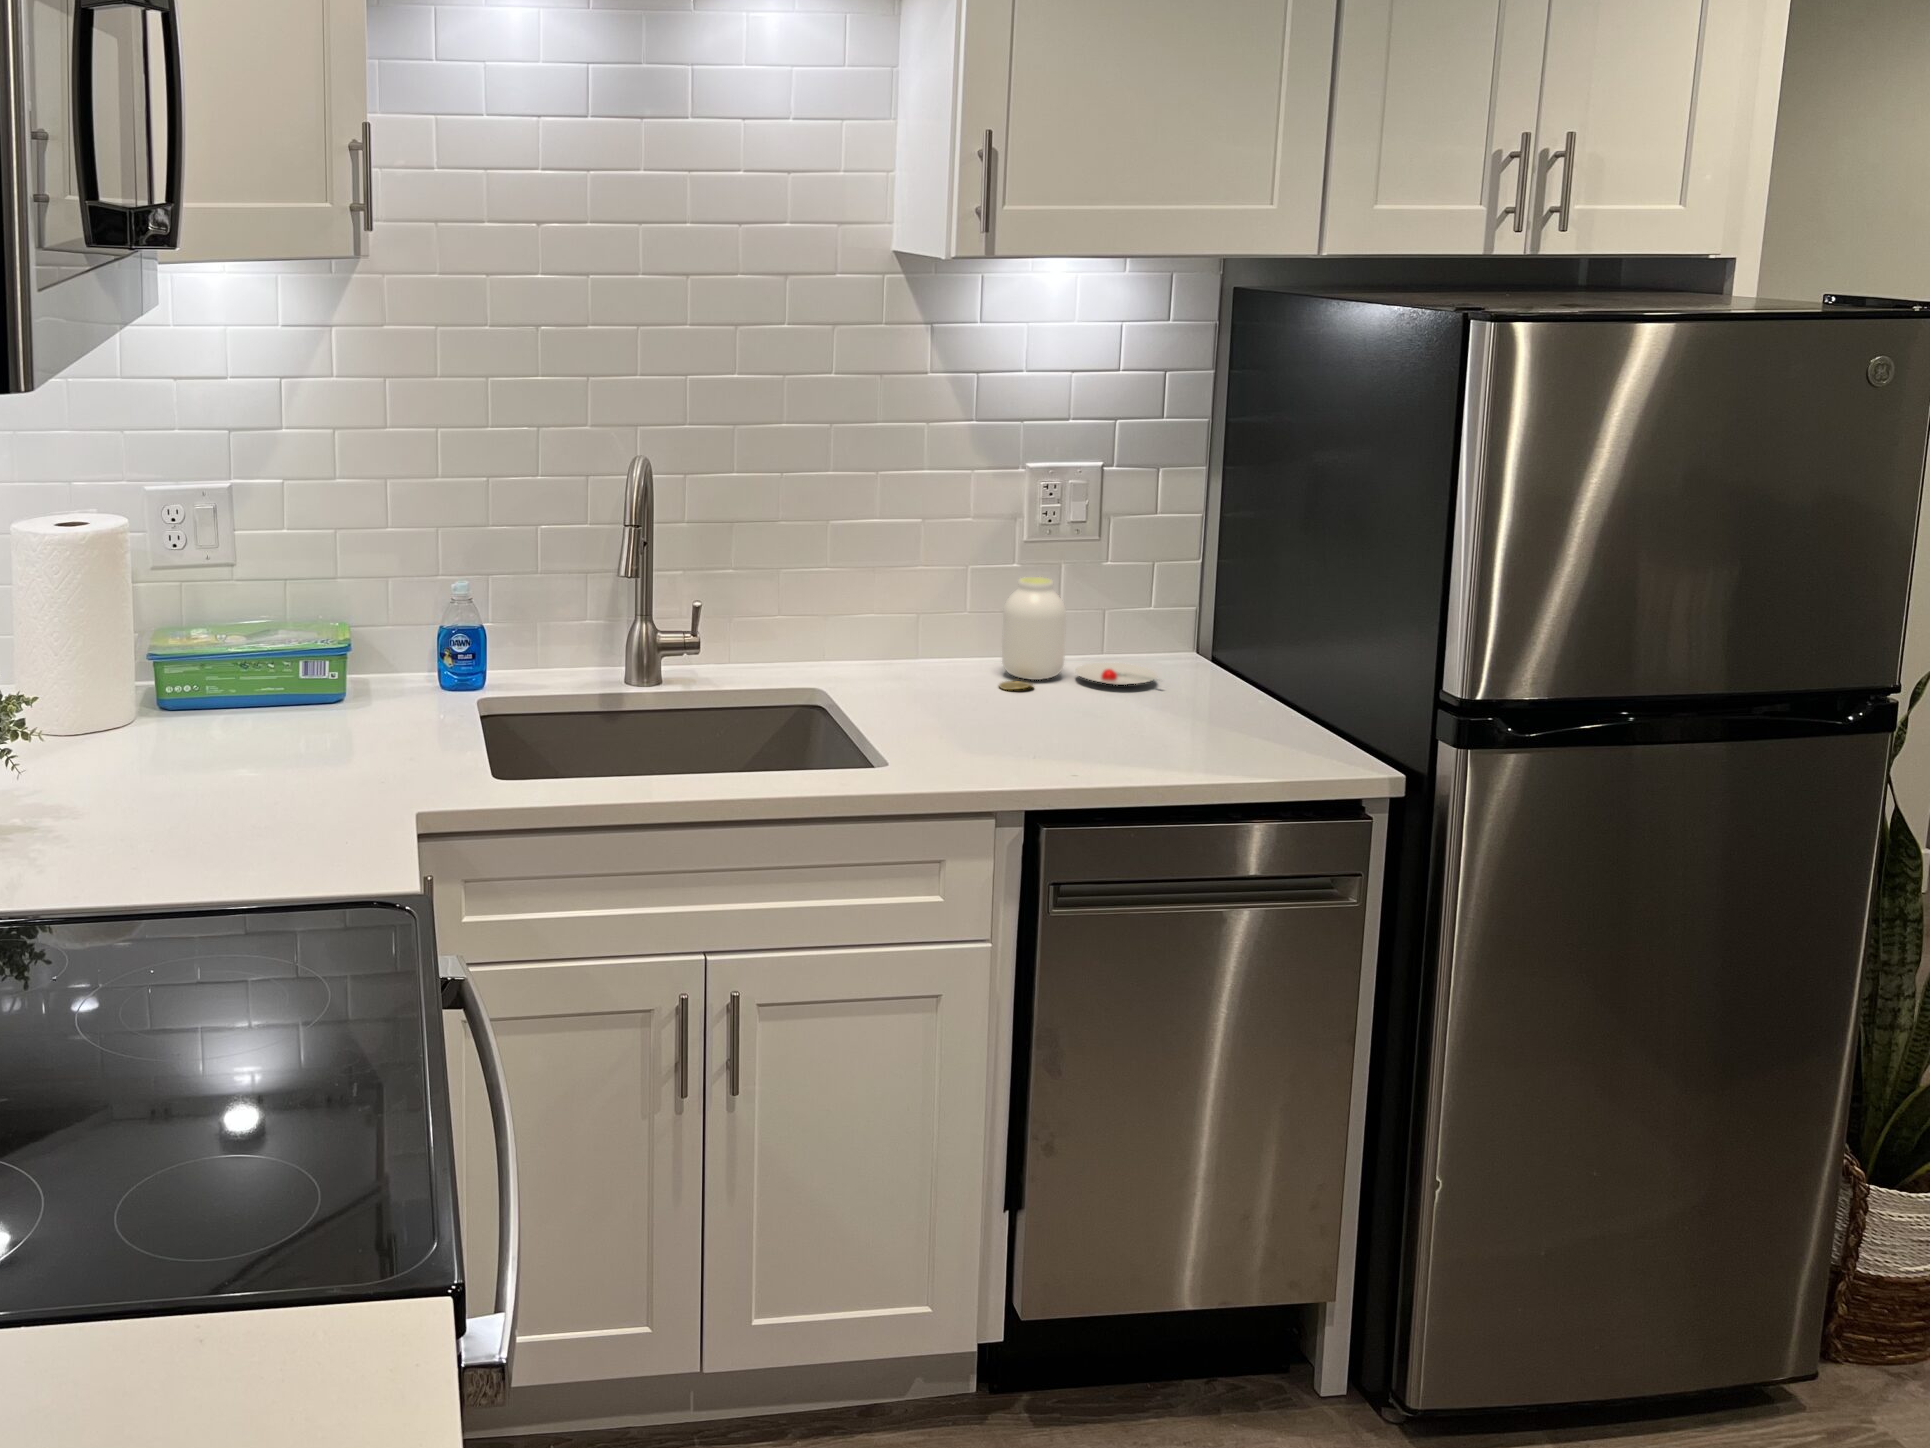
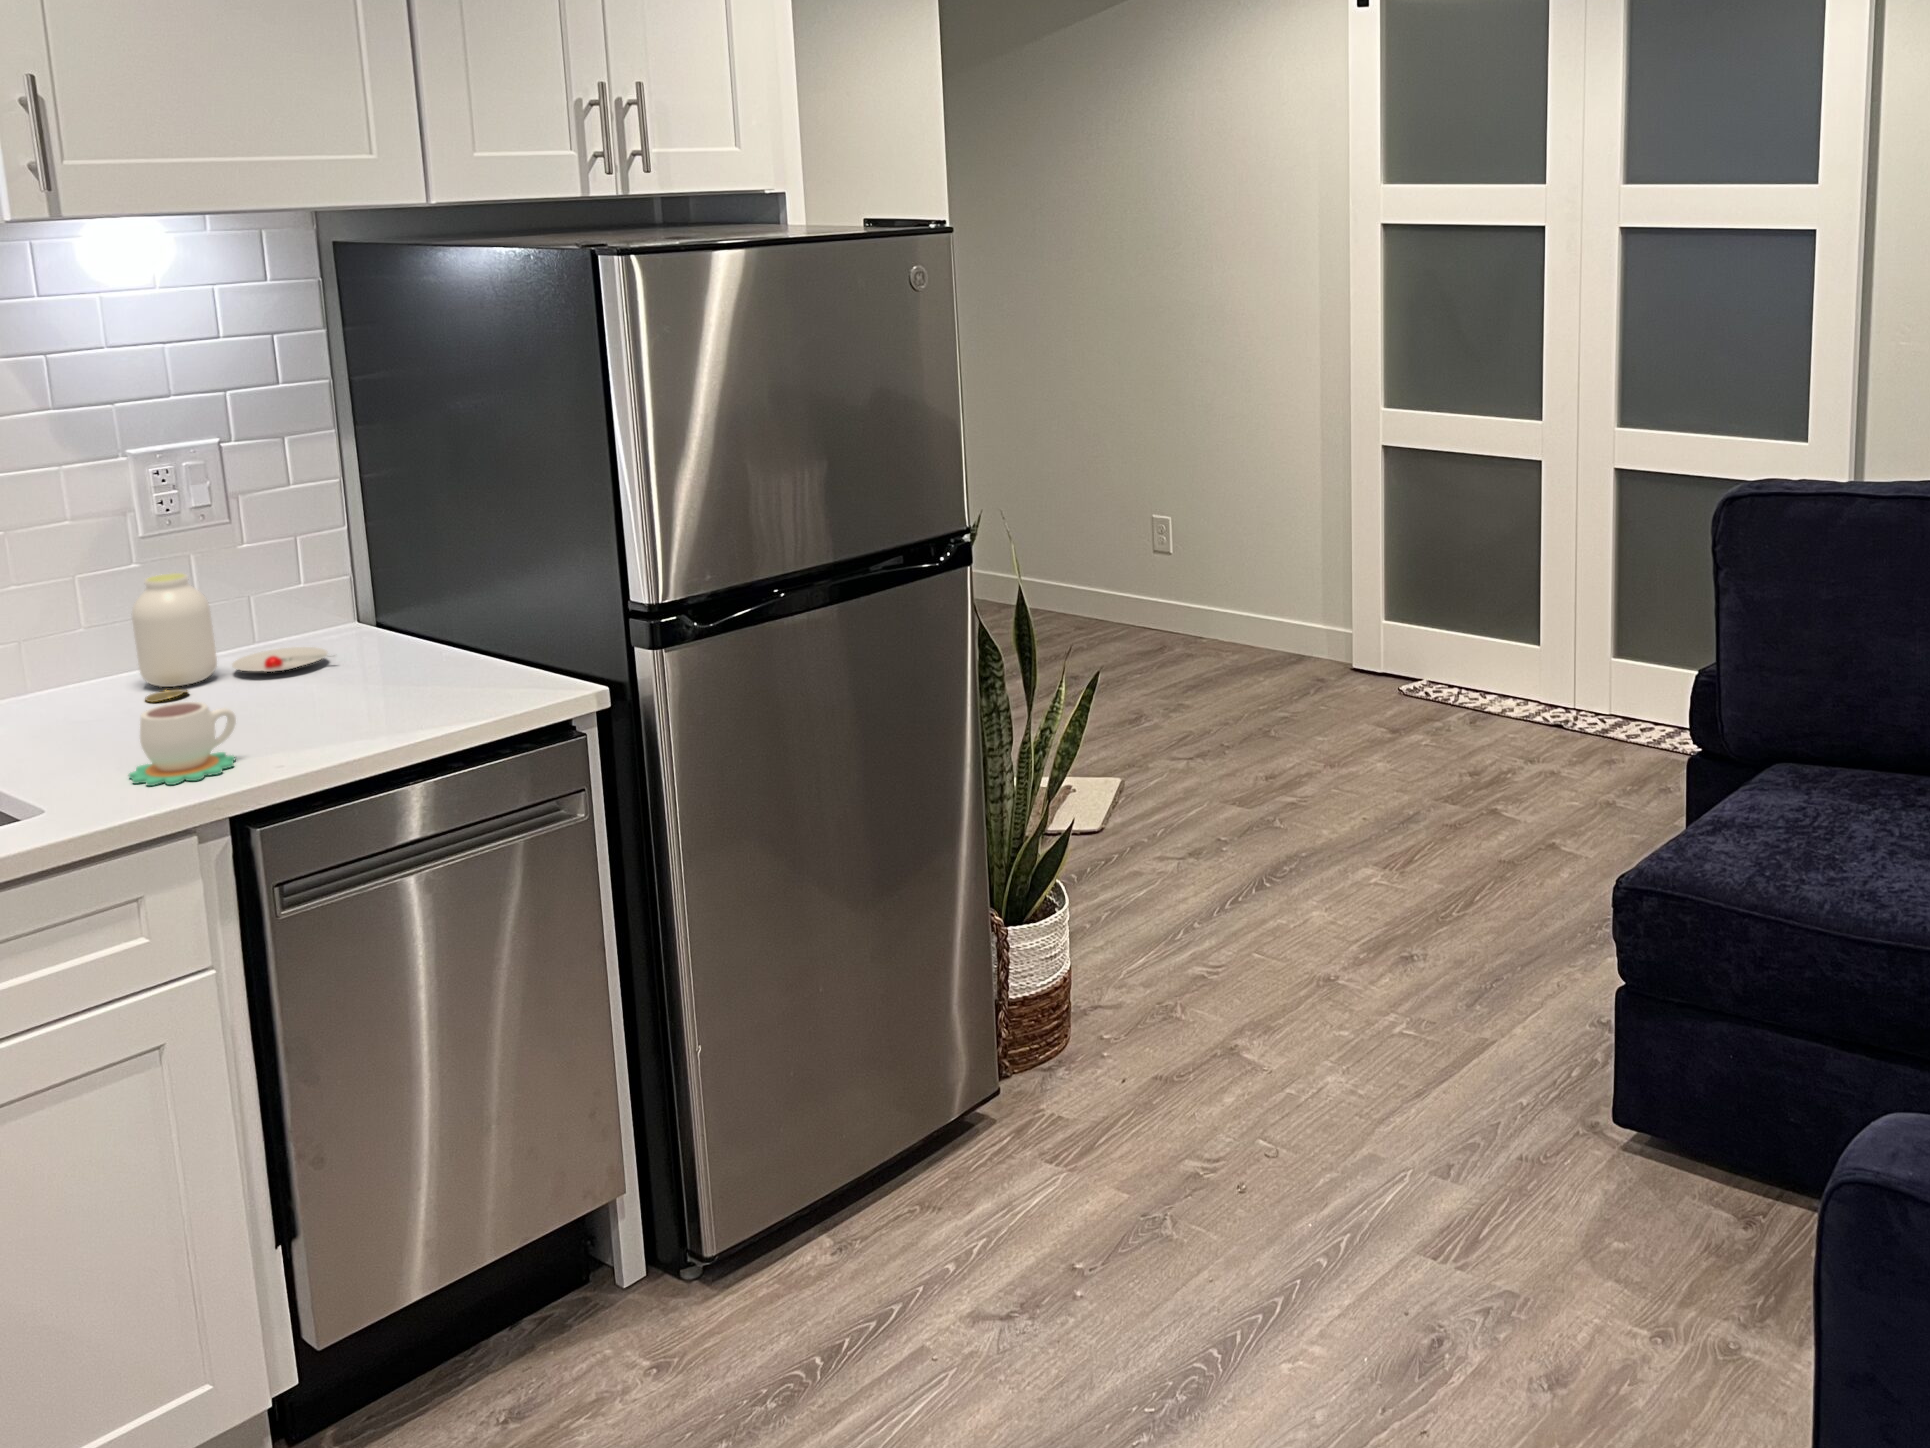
mug: none [958,697,1051,771] -> present [128,702,236,786]

